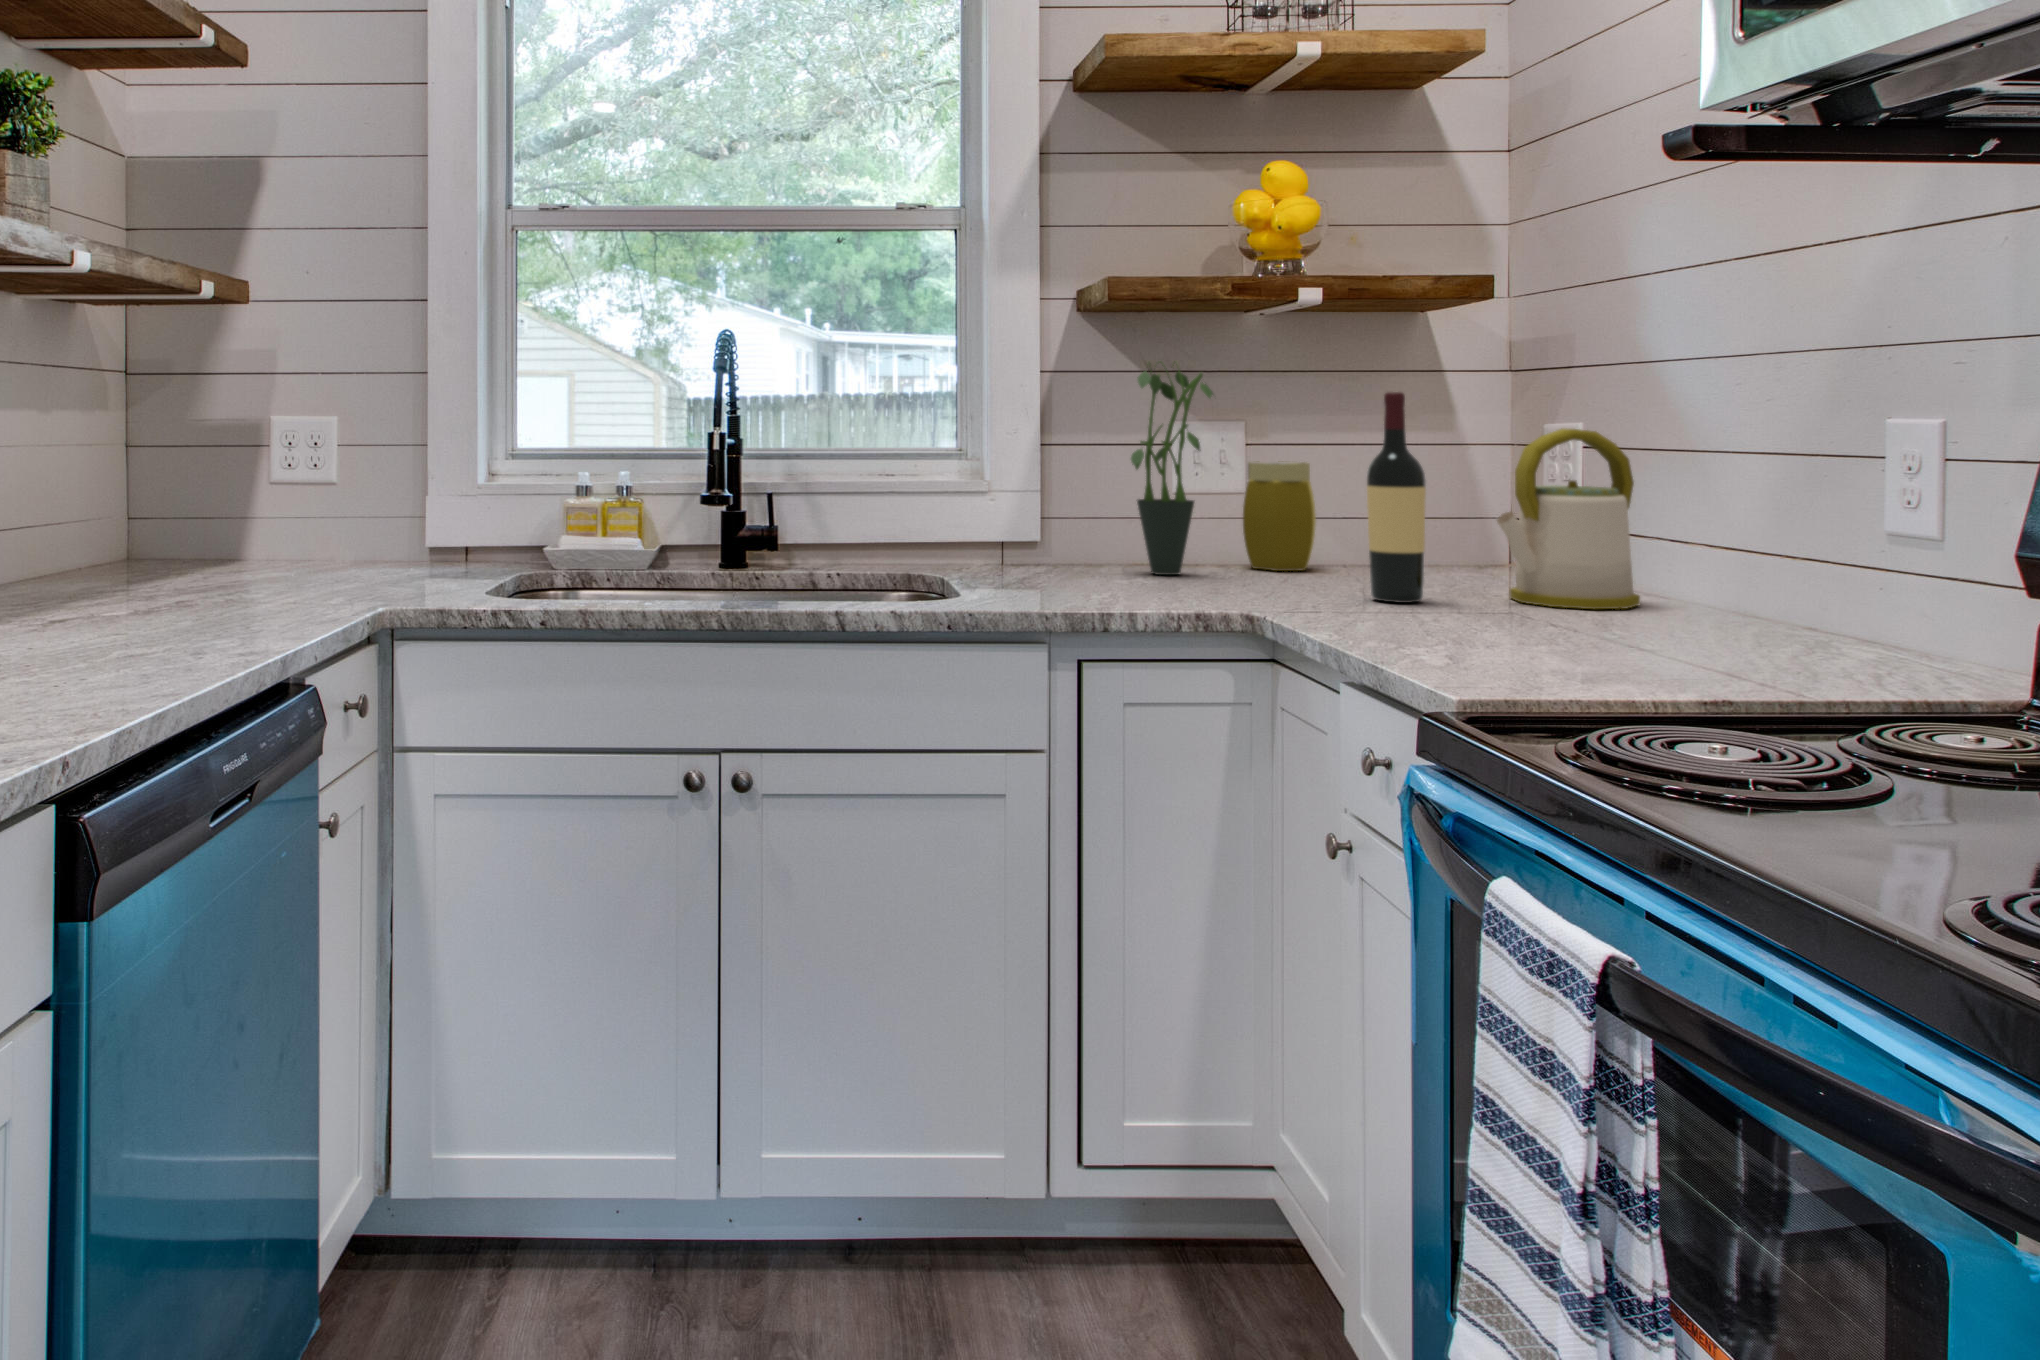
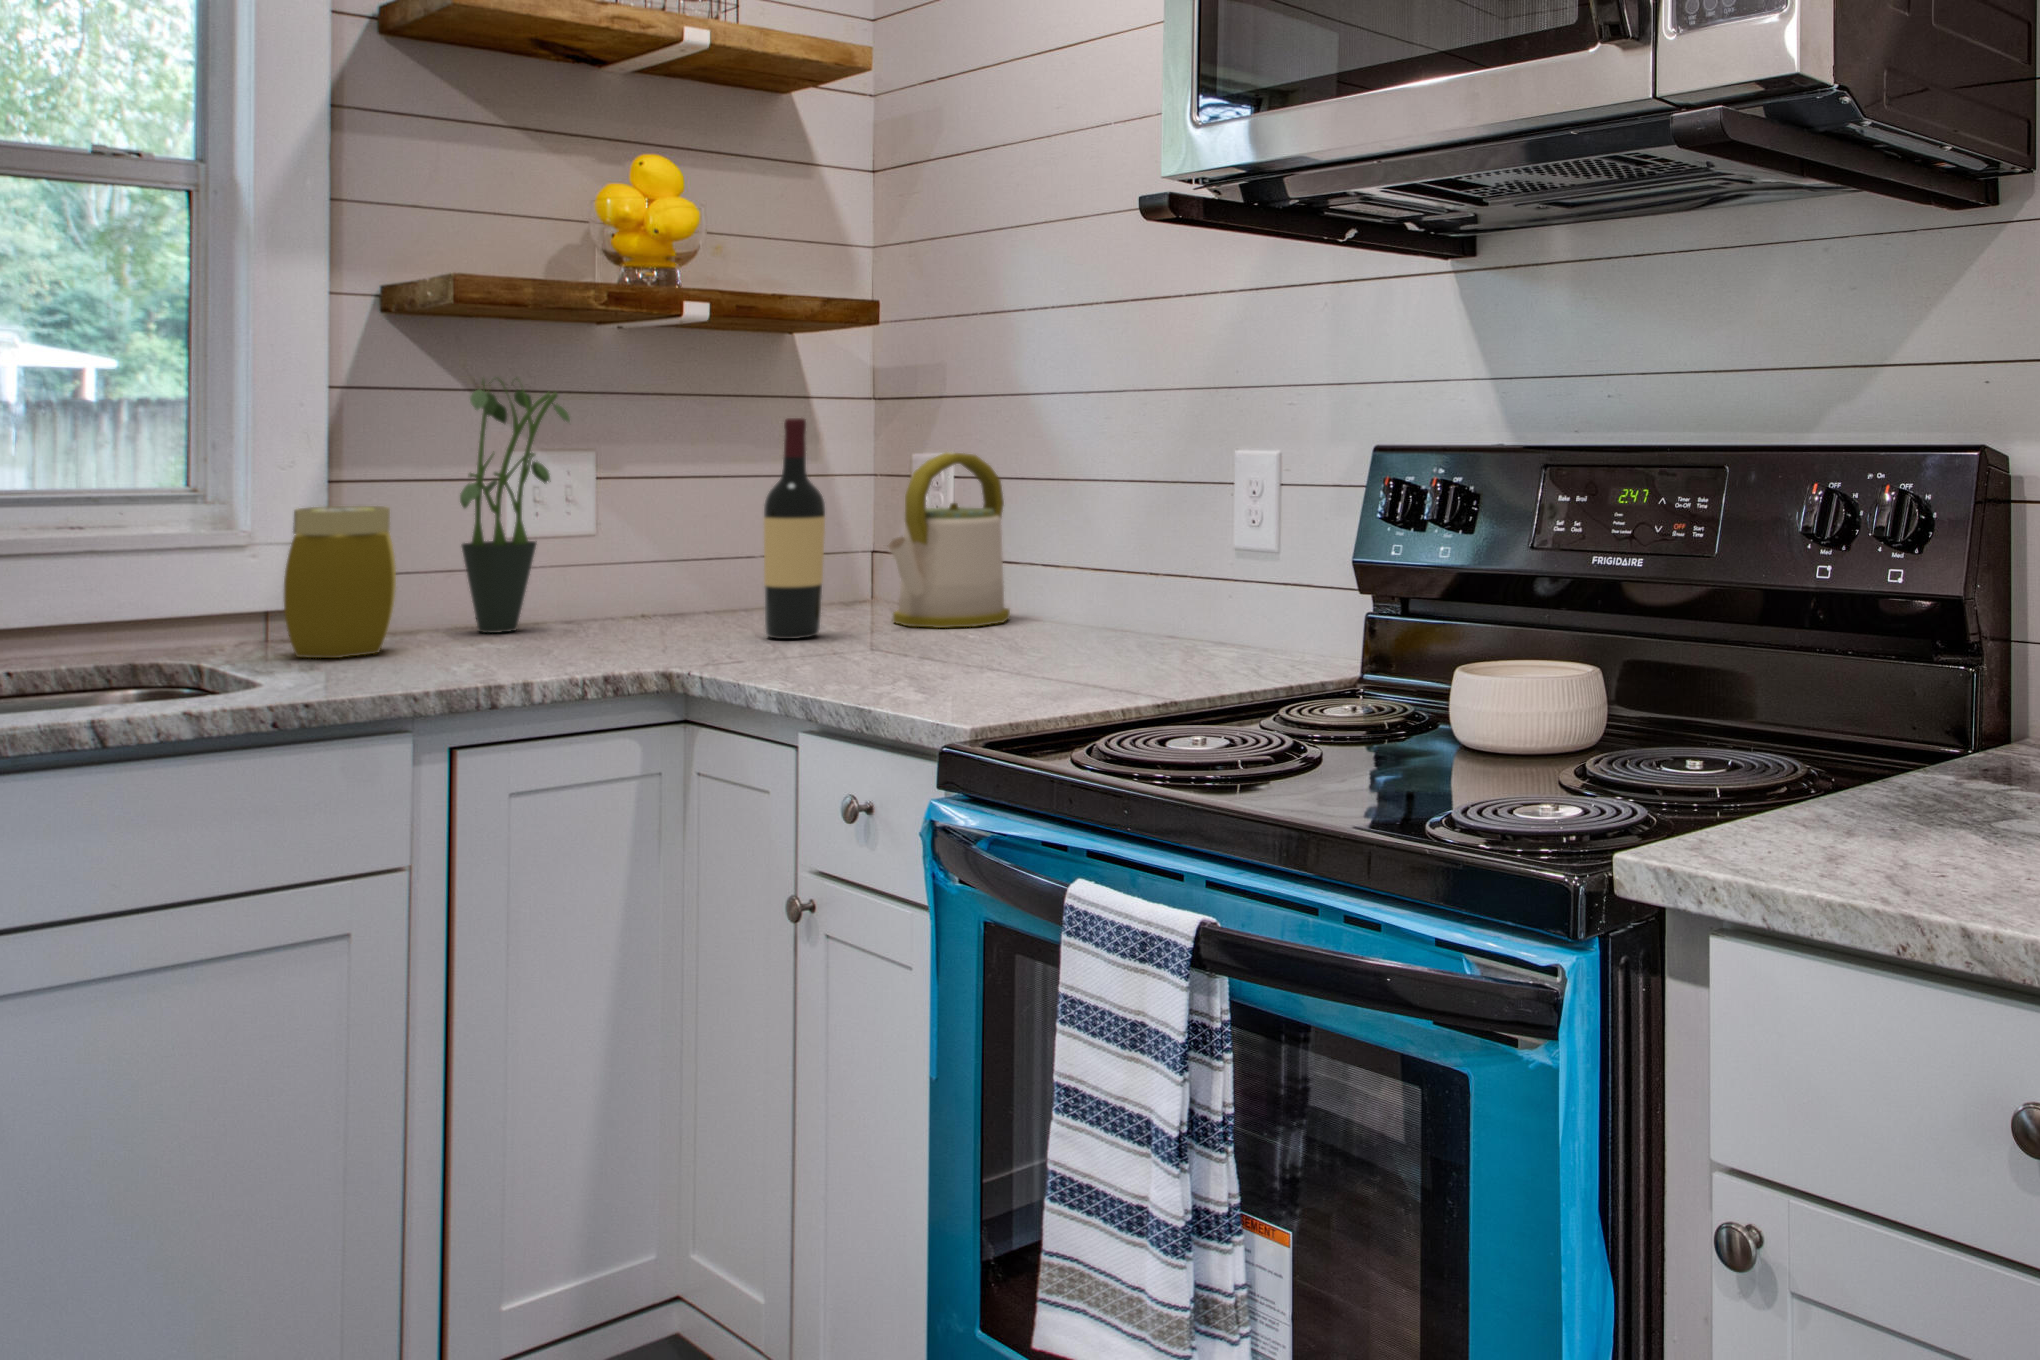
jar: present [1243,461,1316,571] -> present [284,506,396,658]

